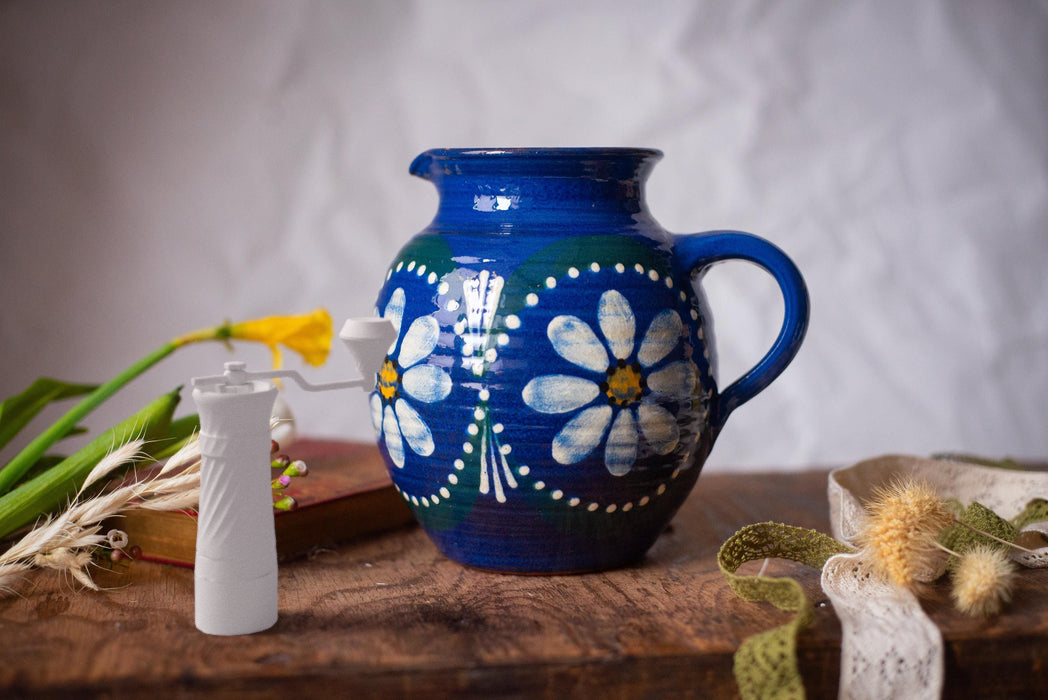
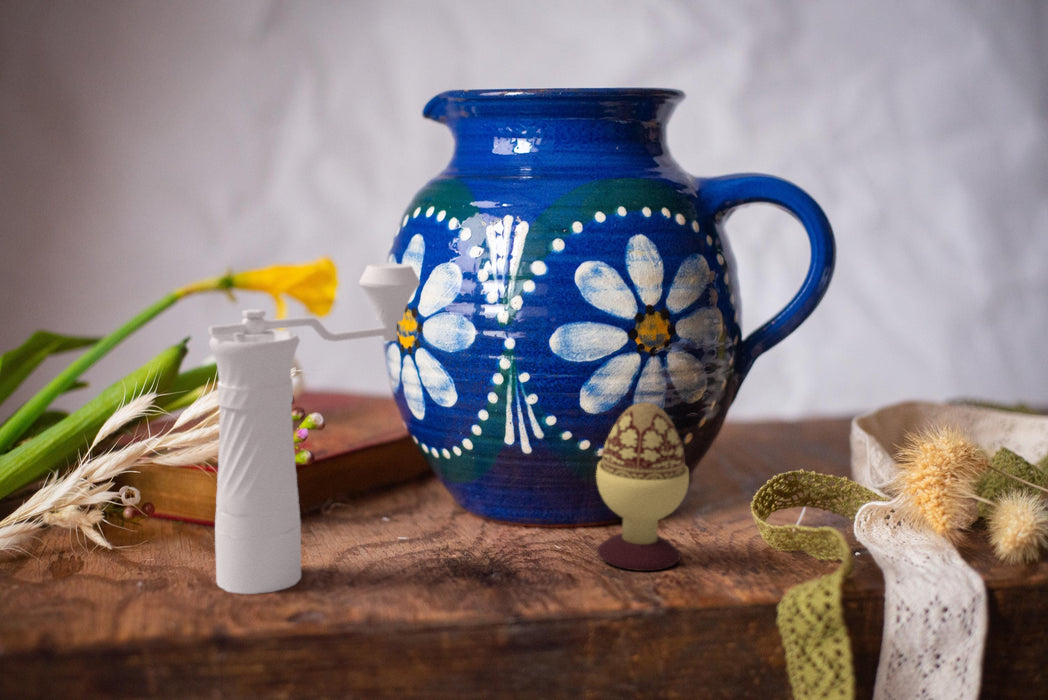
decorative egg: none [567,454,656,619] -> present [596,402,689,571]

